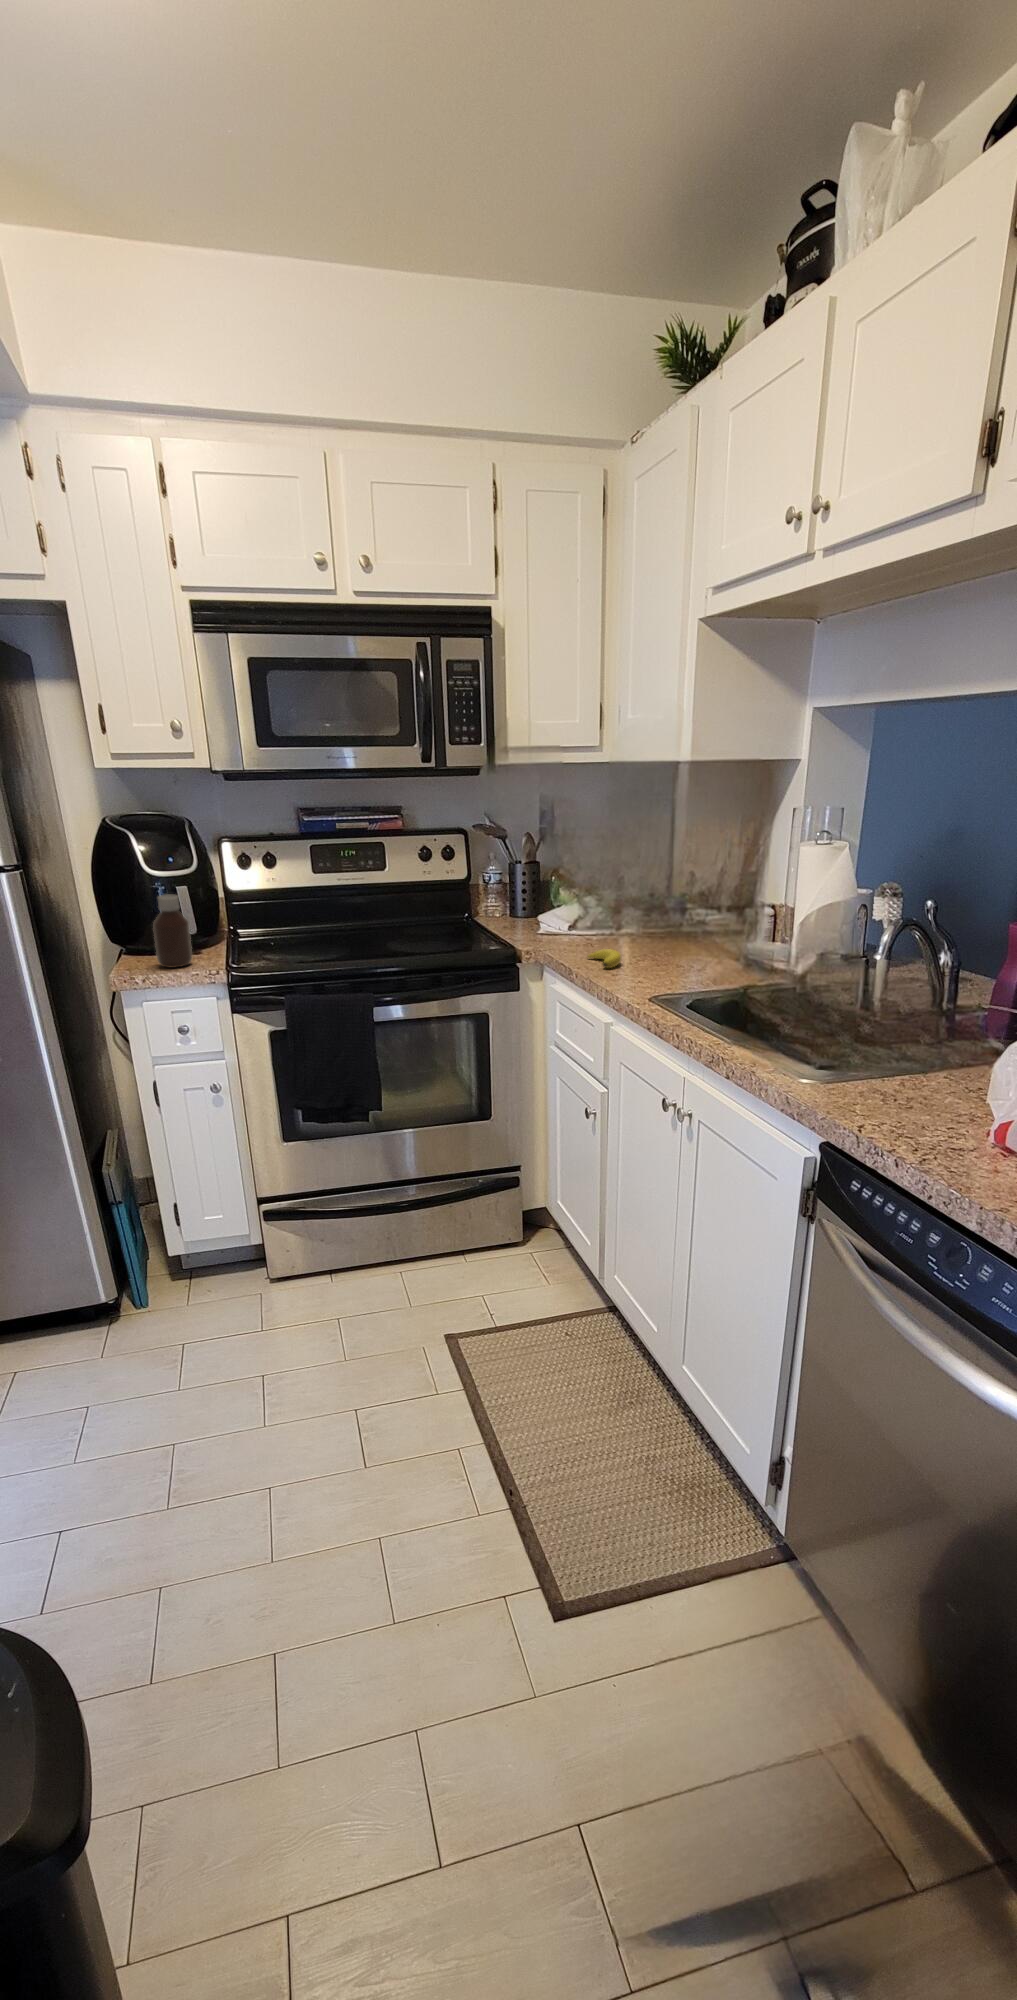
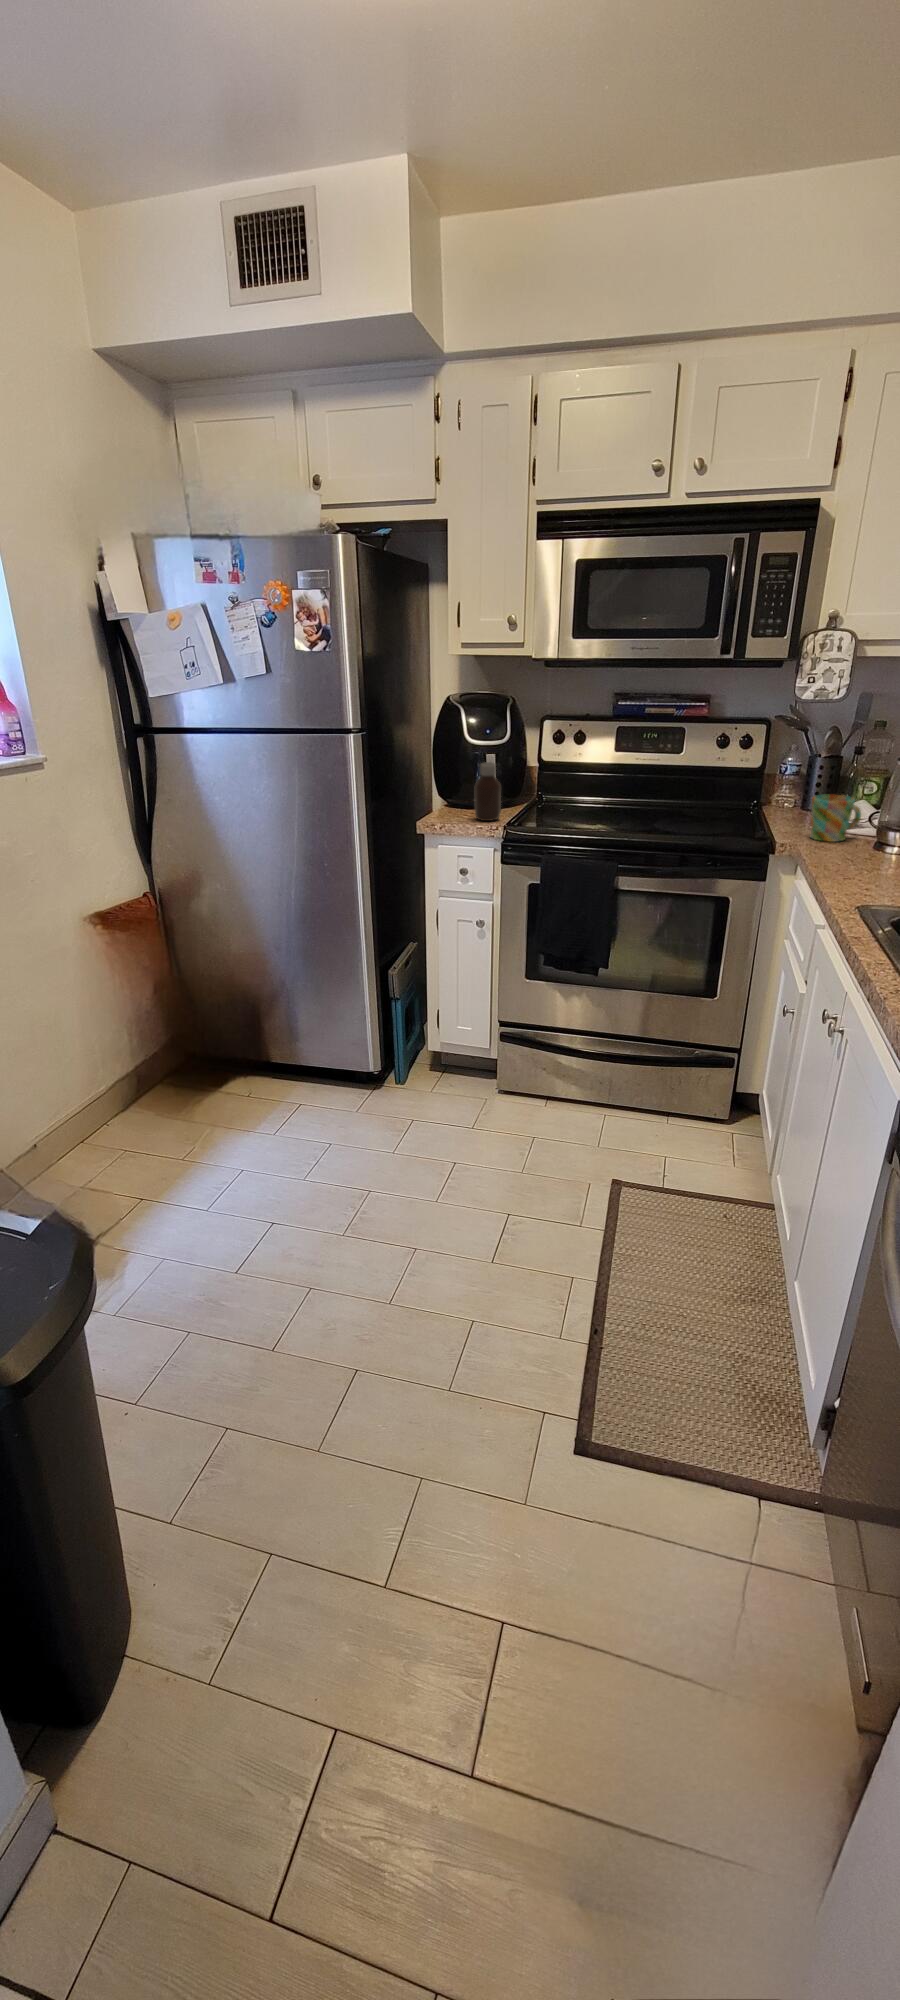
mug: none [540,897,586,945] -> present [810,795,861,842]
banana: present [587,949,621,968] -> none [834,849,865,867]

